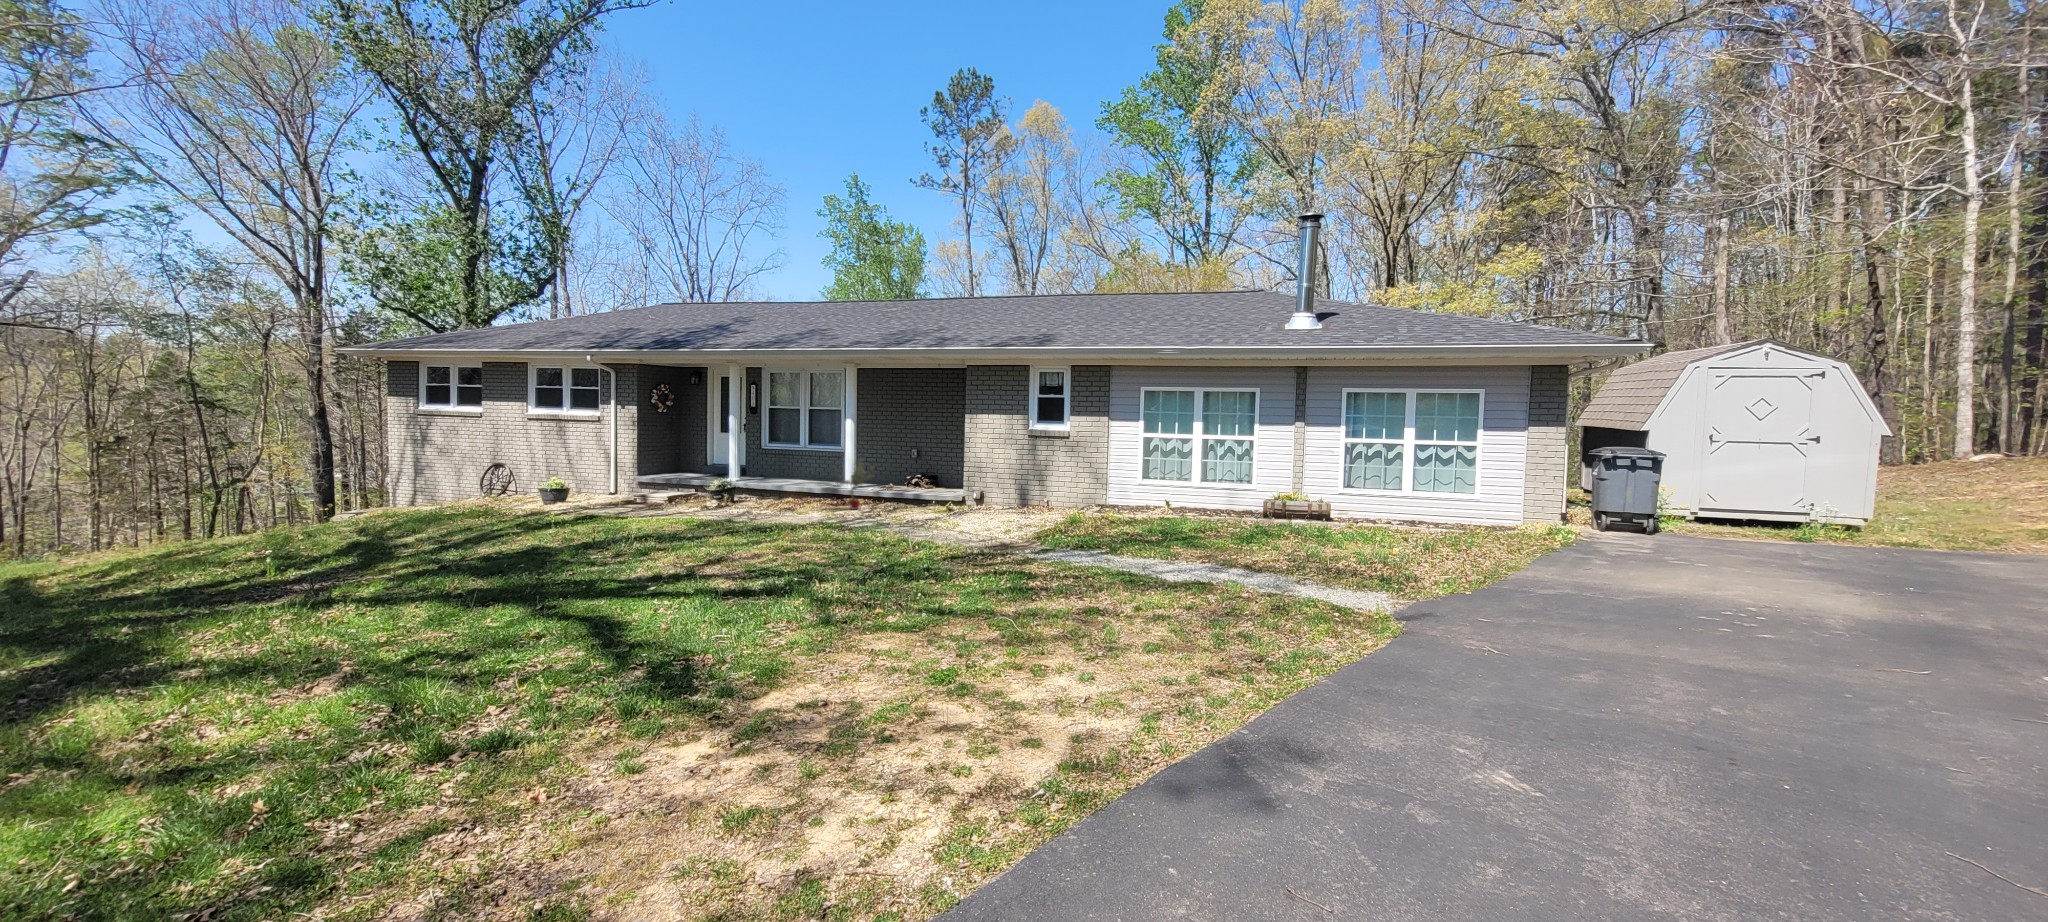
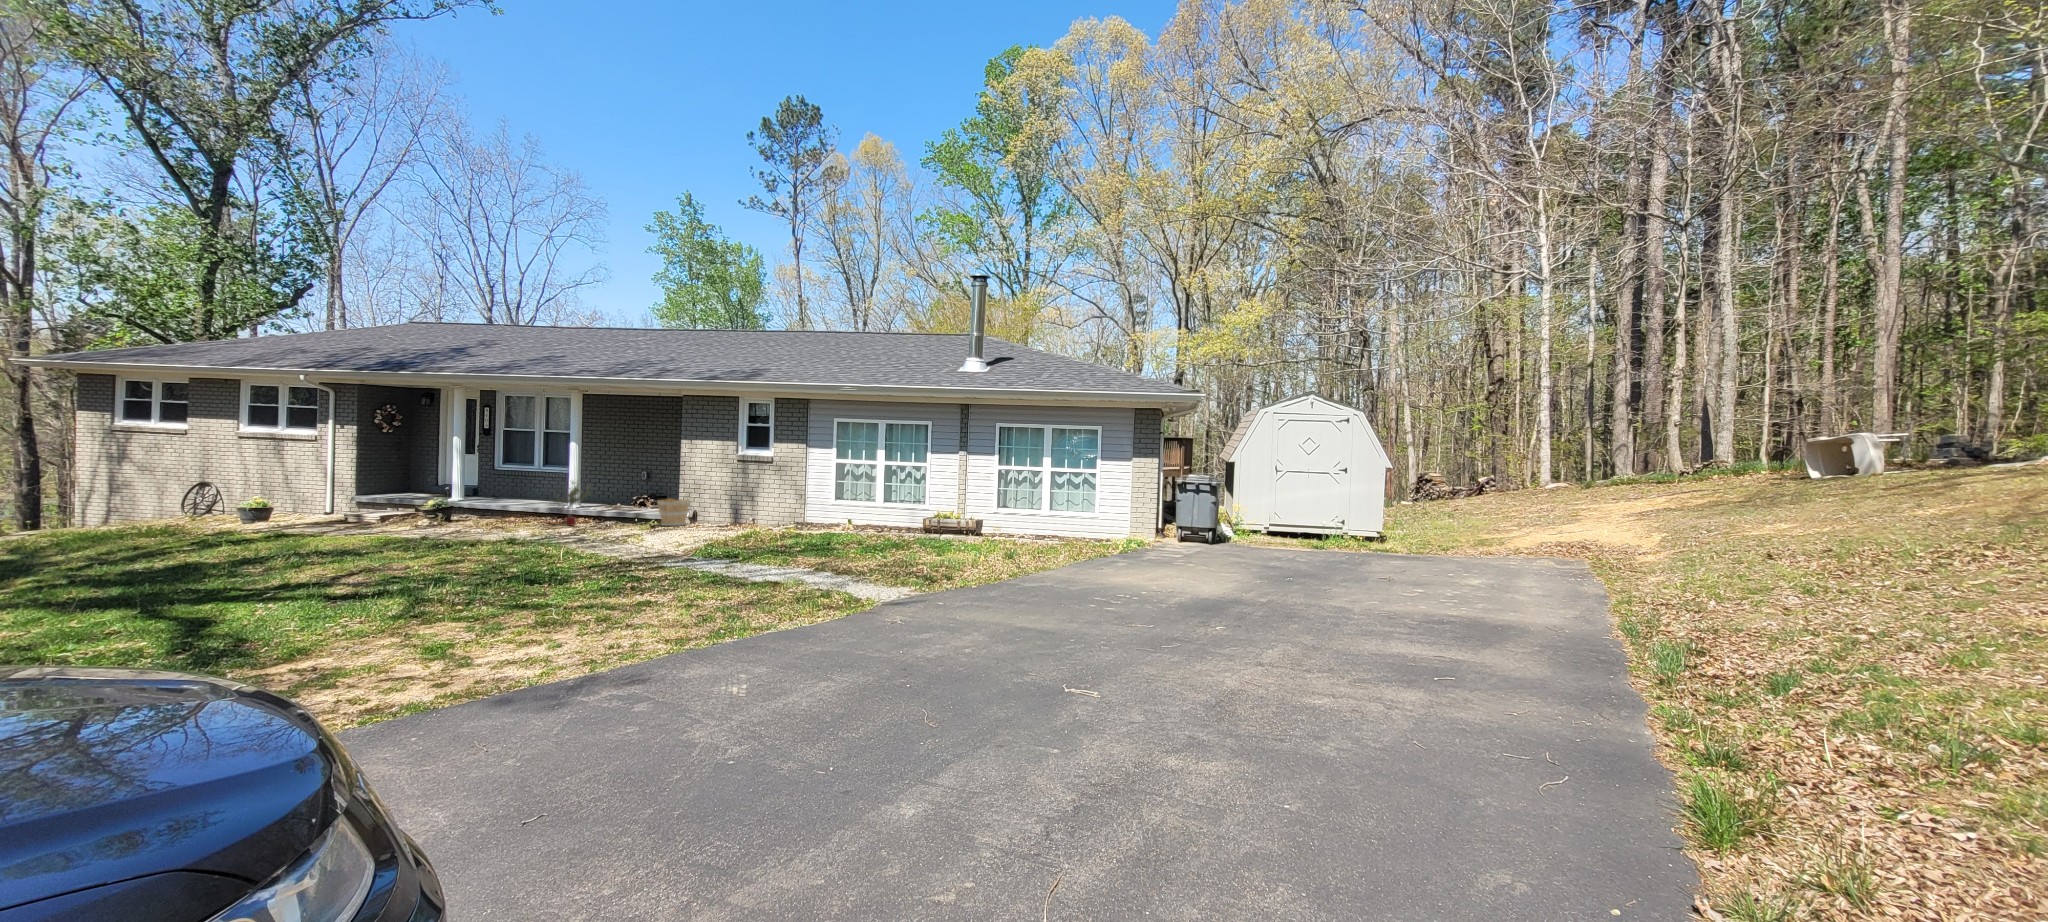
wooden bucket: none [944,480,979,510] -> present [657,499,690,526]

